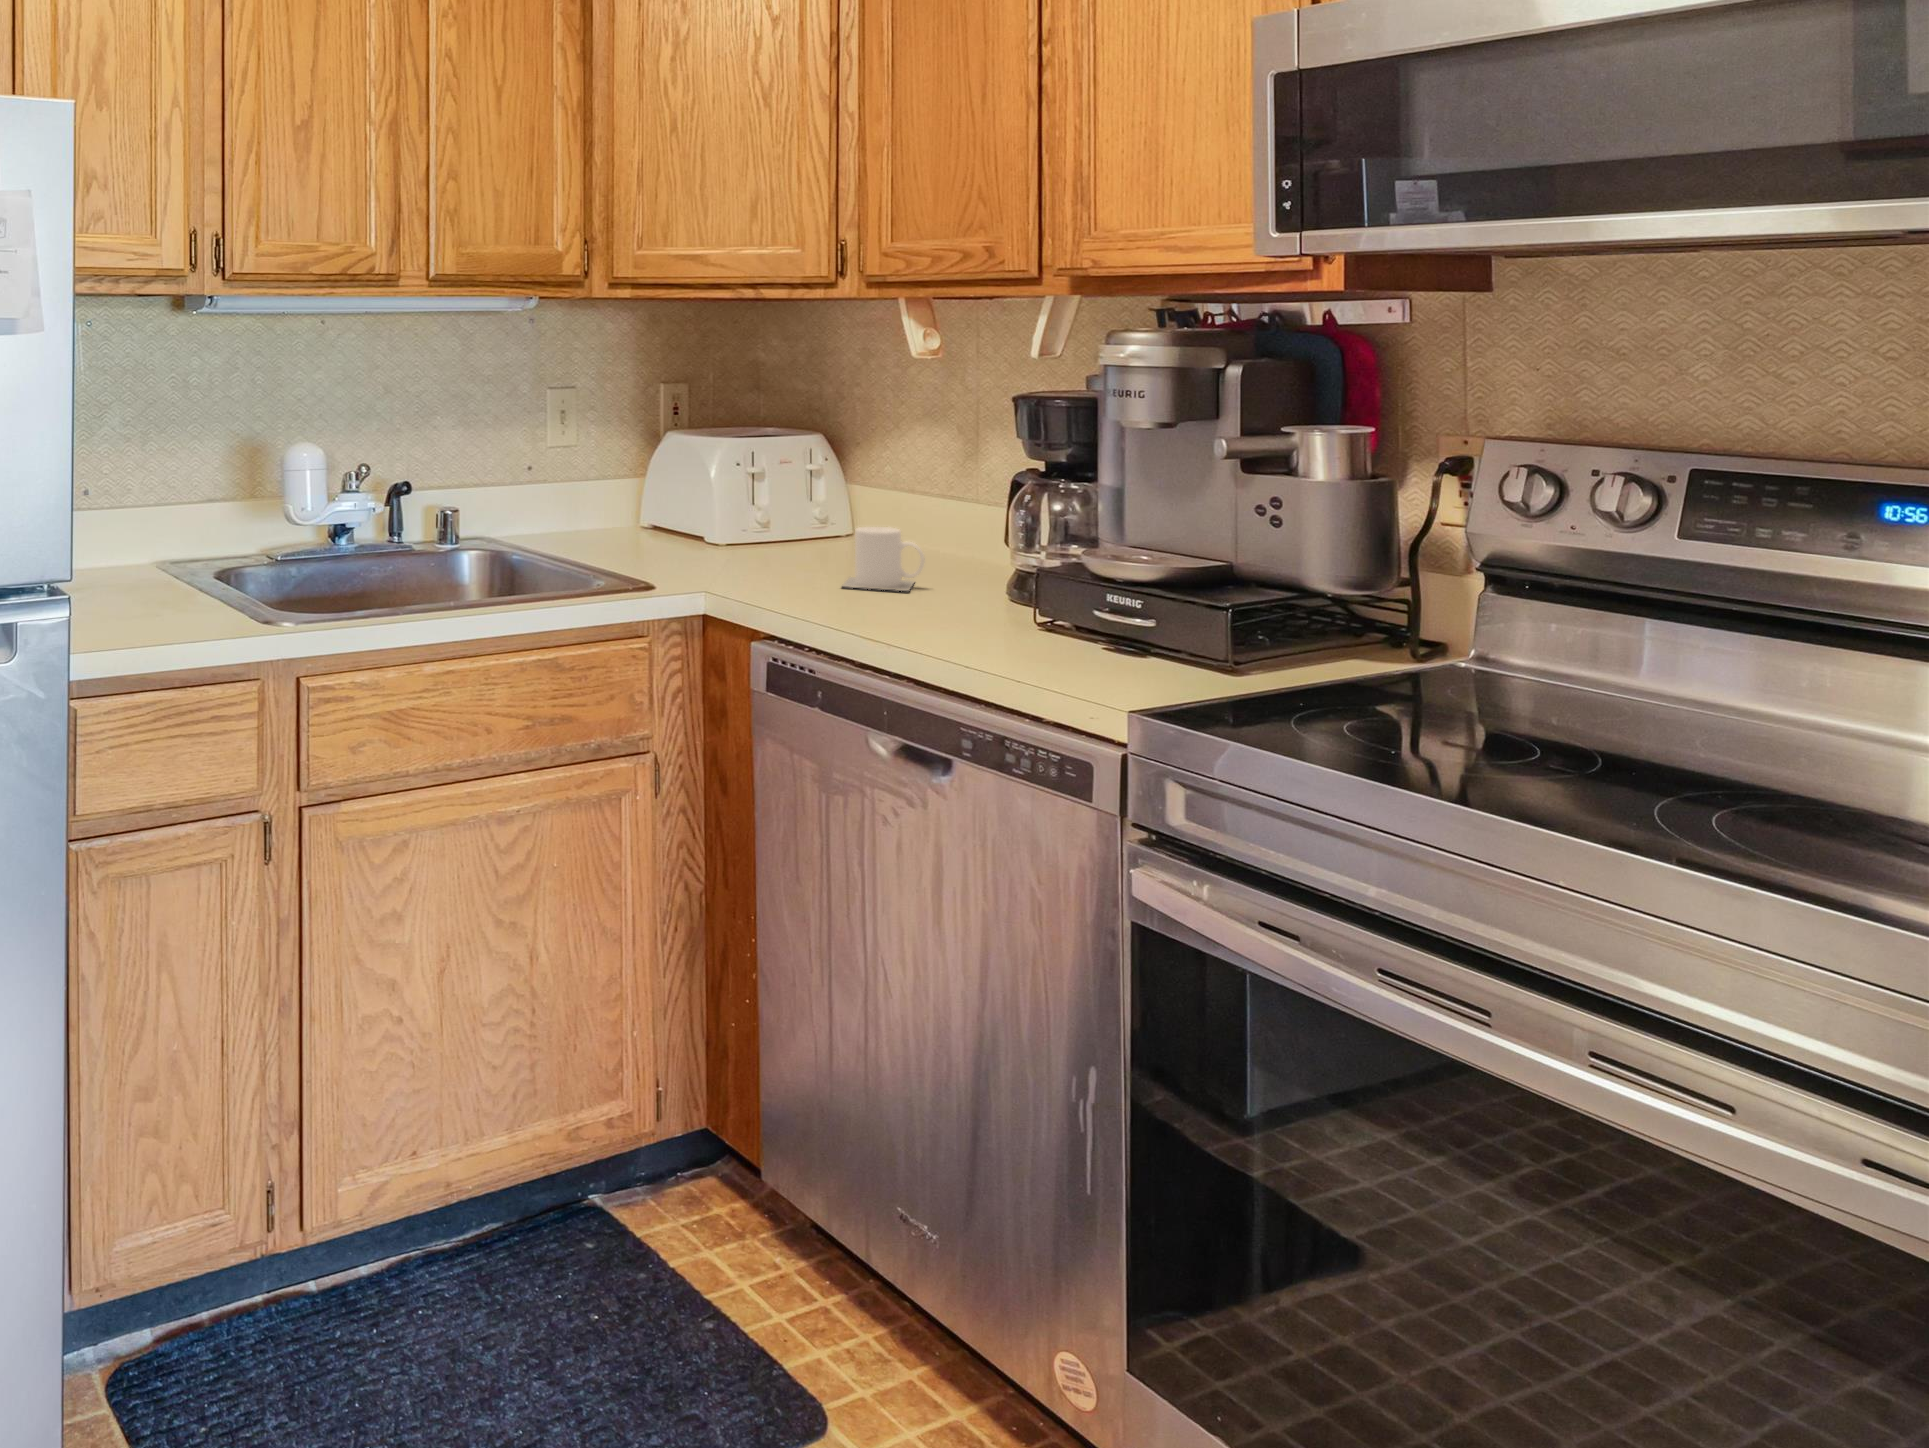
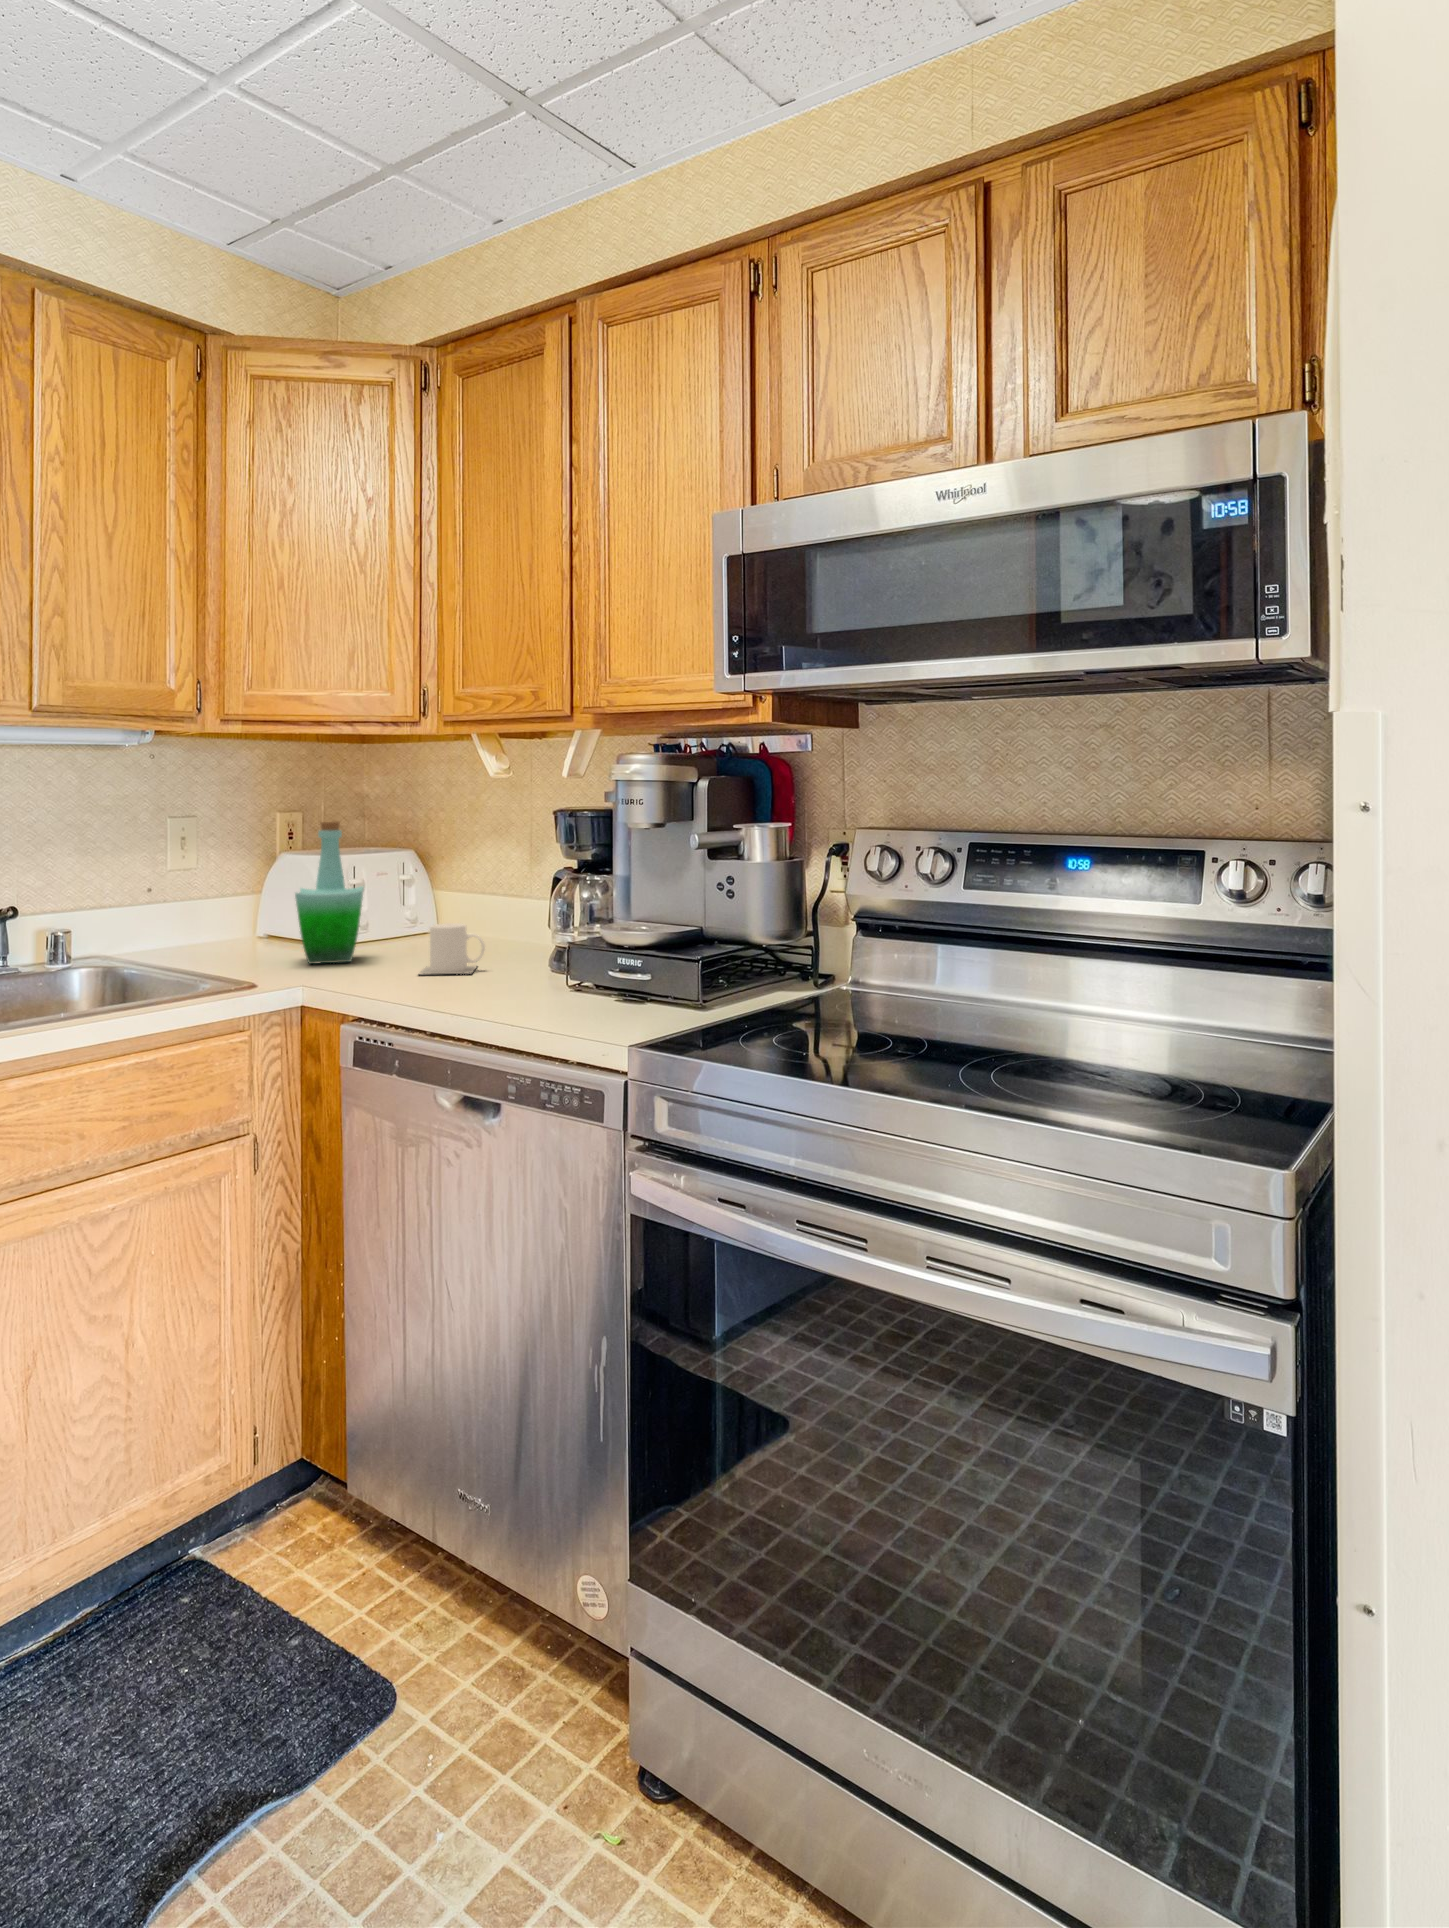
bottle: none [695,396,772,563] -> present [295,821,364,964]

